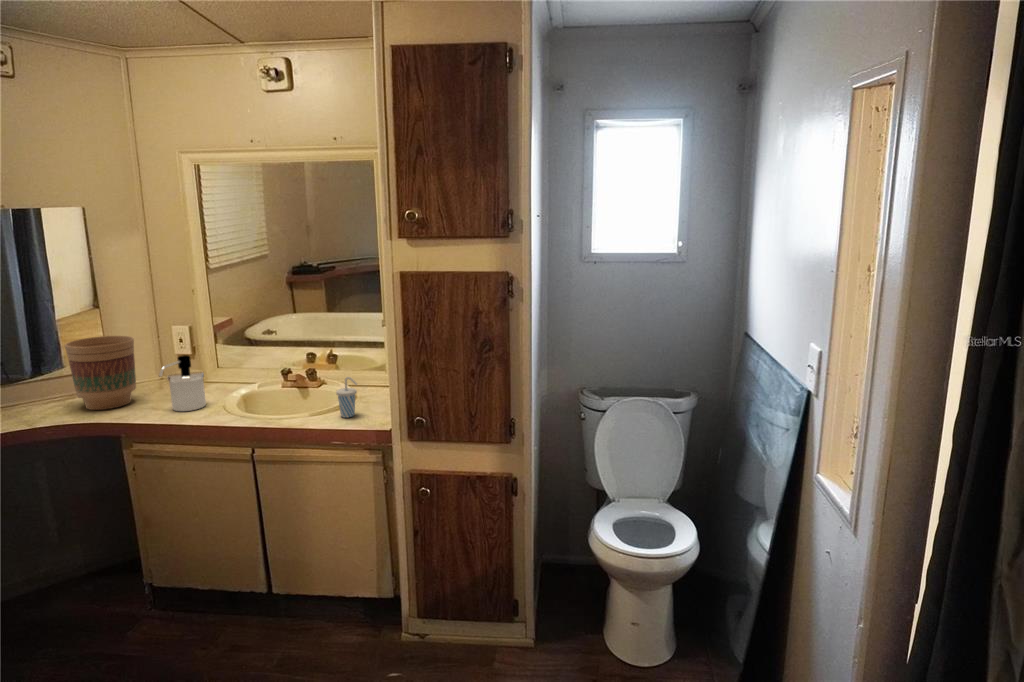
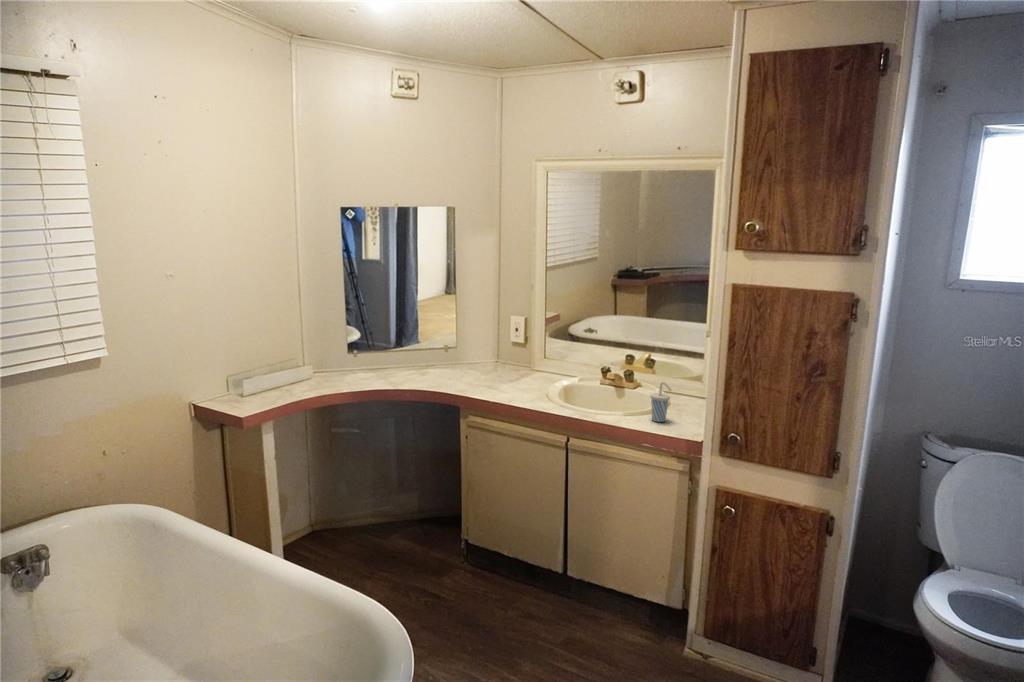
flower pot: present [65,336,136,410] -> none [436,320,485,381]
soap dispenser: present [159,355,206,411] -> none [502,343,535,393]

